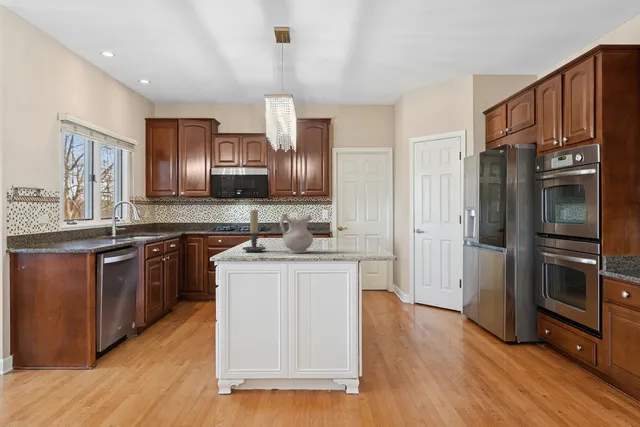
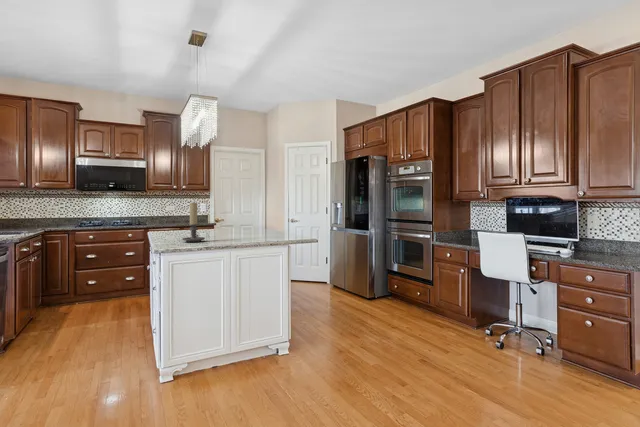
ceramic pitcher: present [280,214,313,253] -> none [224,207,251,241]

